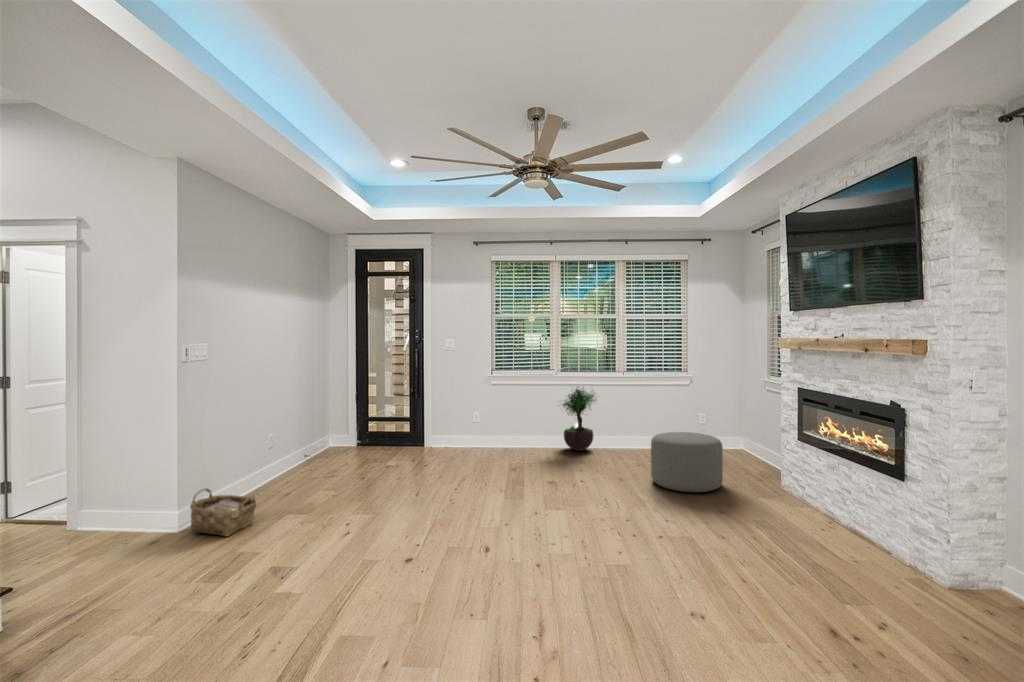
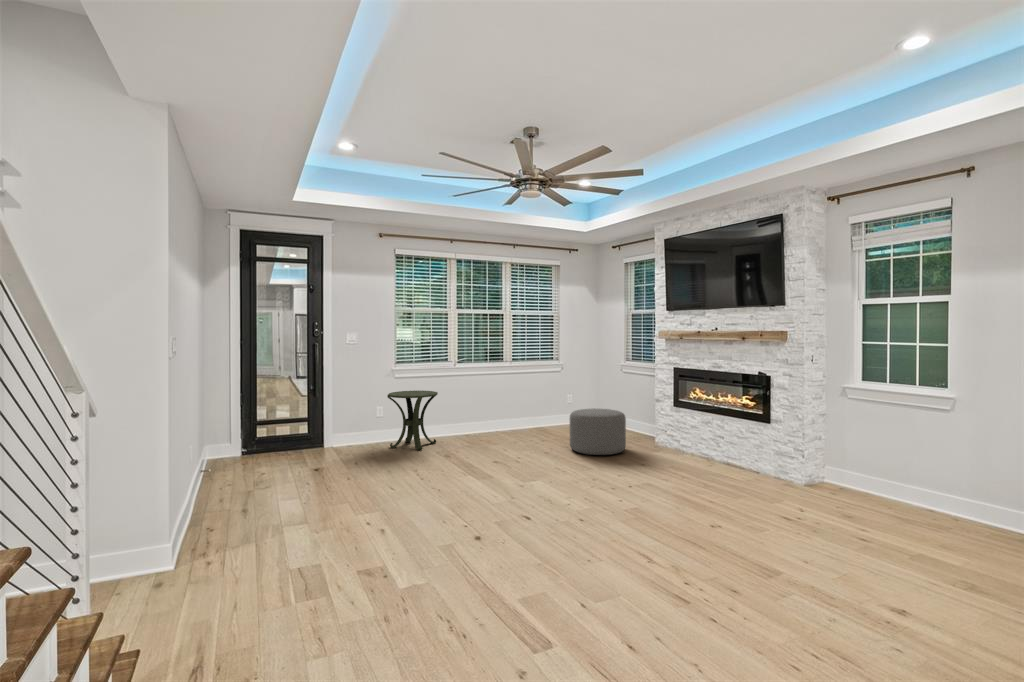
potted tree: present [563,389,595,451] -> none [467,373,503,436]
side table: none [474,398,525,458] -> present [387,391,438,450]
woven basket: present [190,488,256,537] -> none [183,504,259,556]

